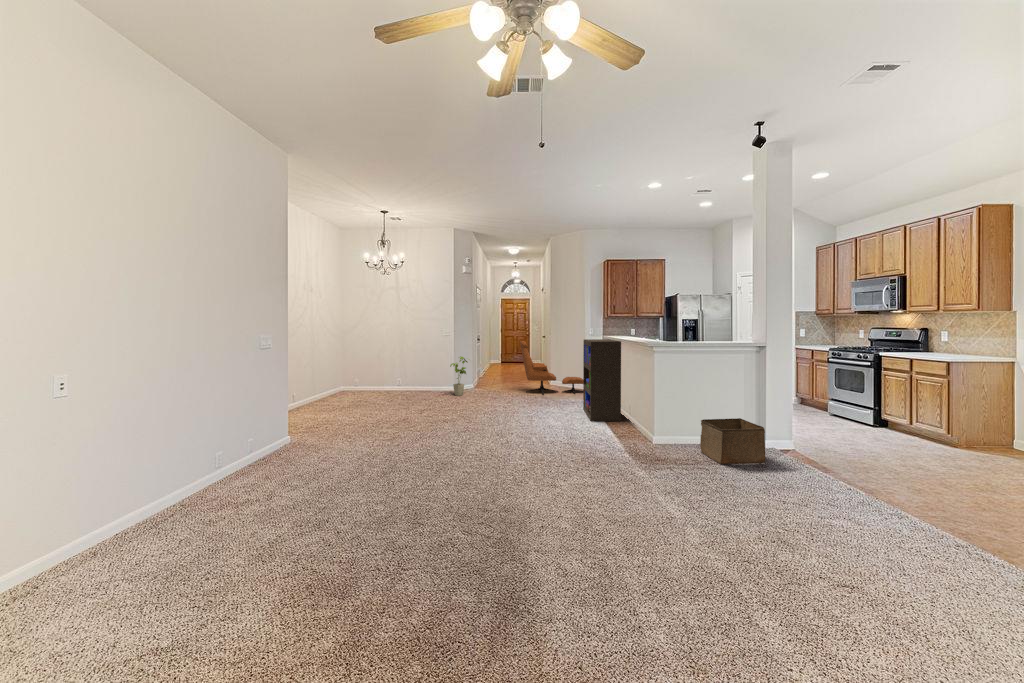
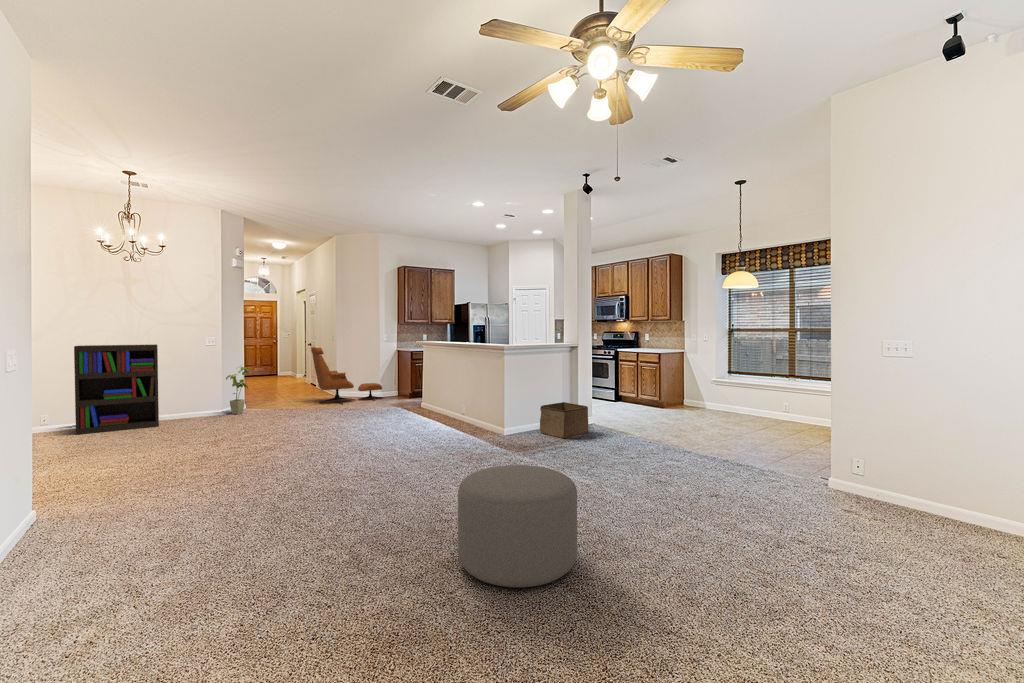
bookshelf: present [583,339,621,421] -> present [74,344,159,435]
ottoman: none [408,483,541,627] -> present [458,465,577,587]

